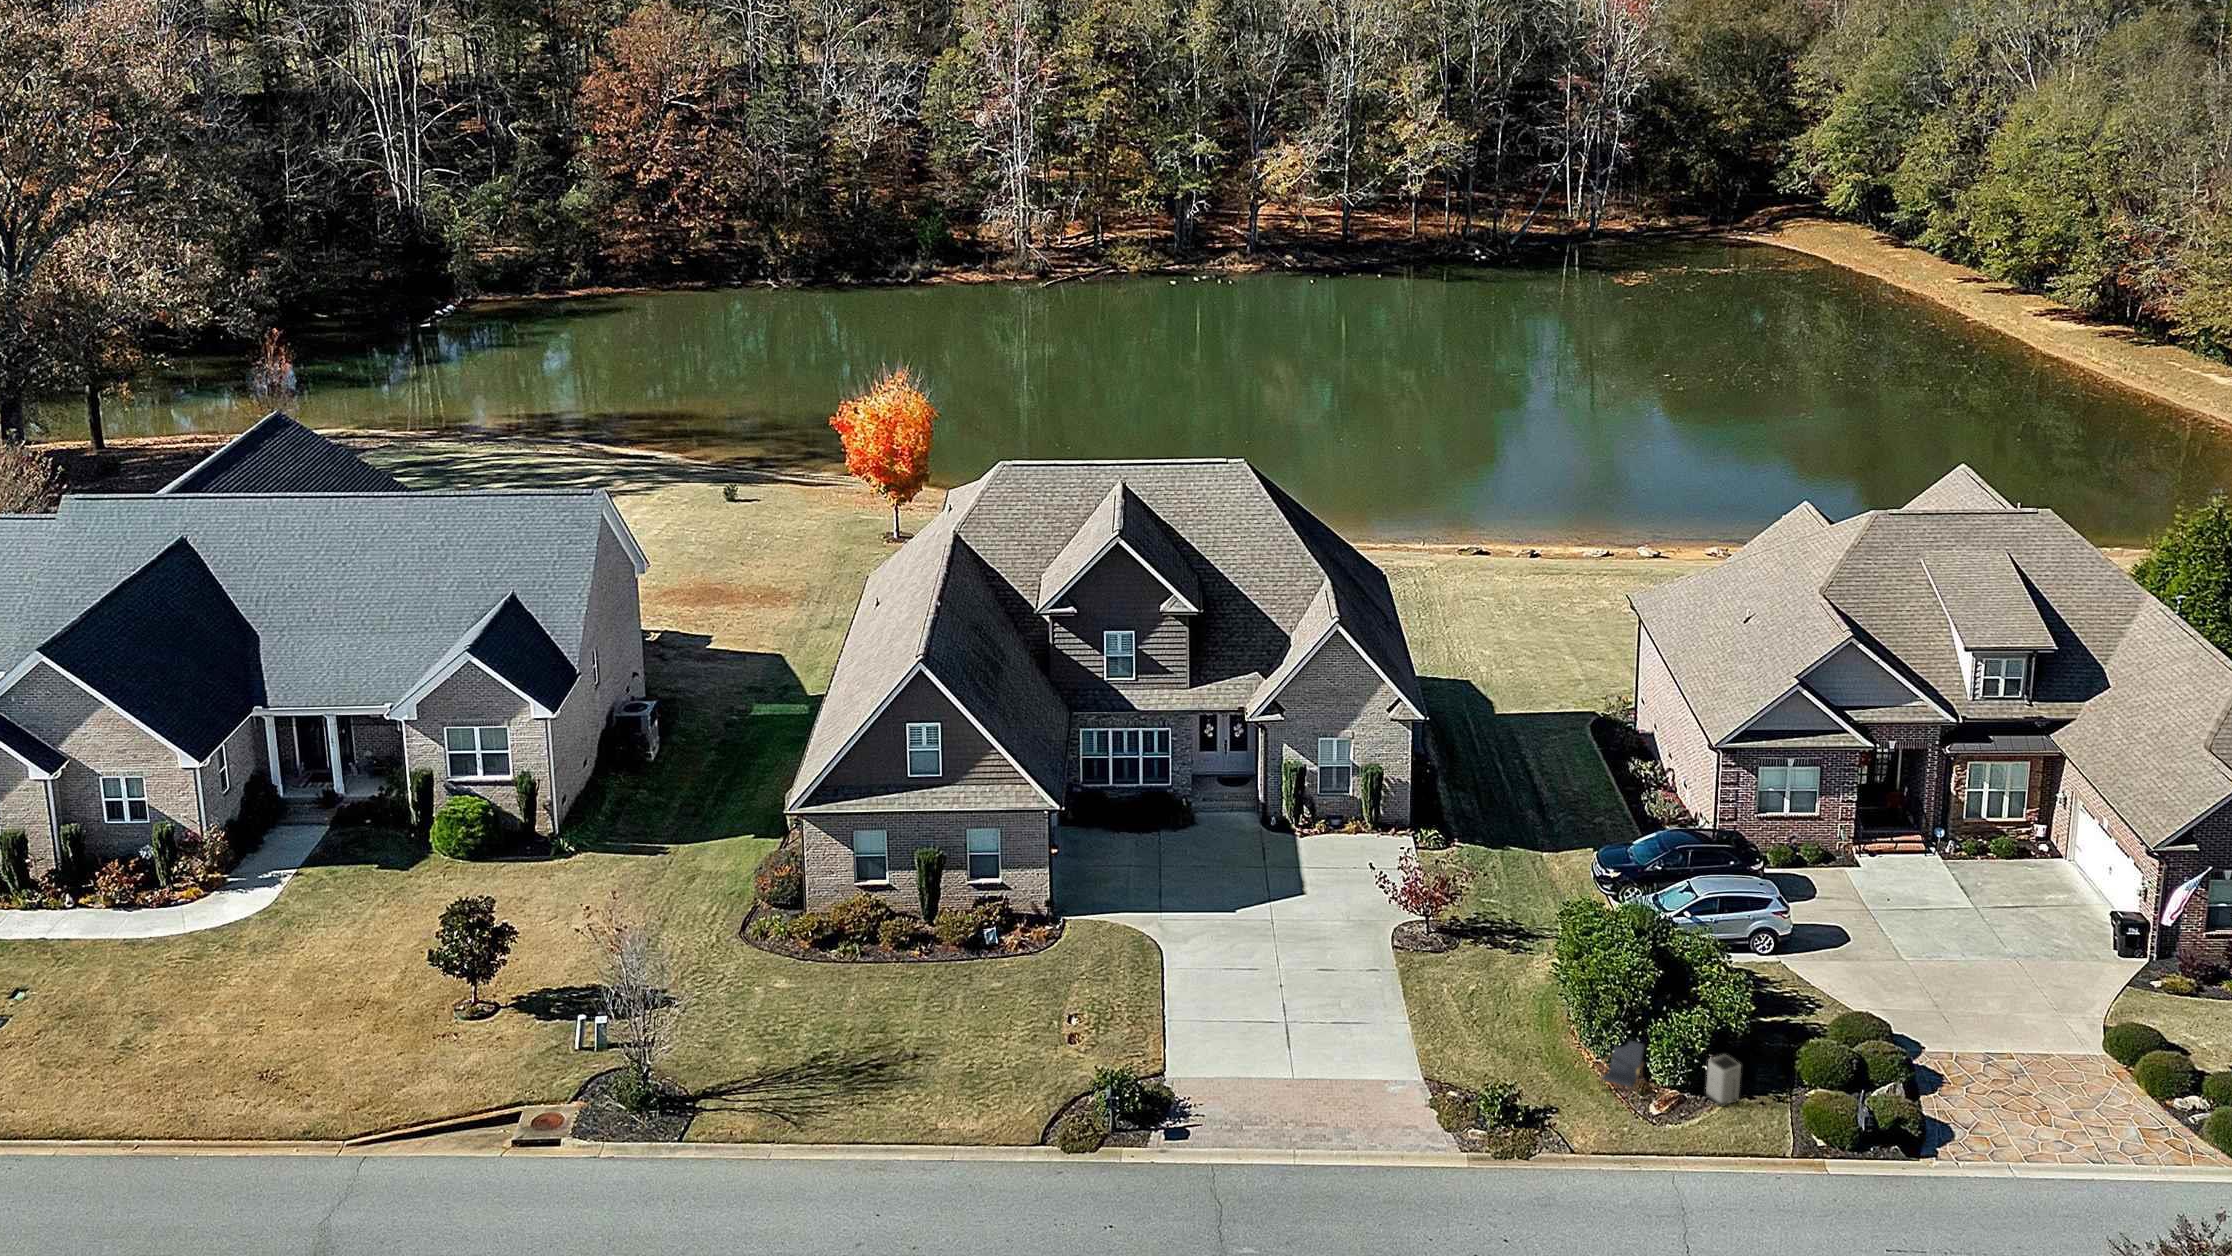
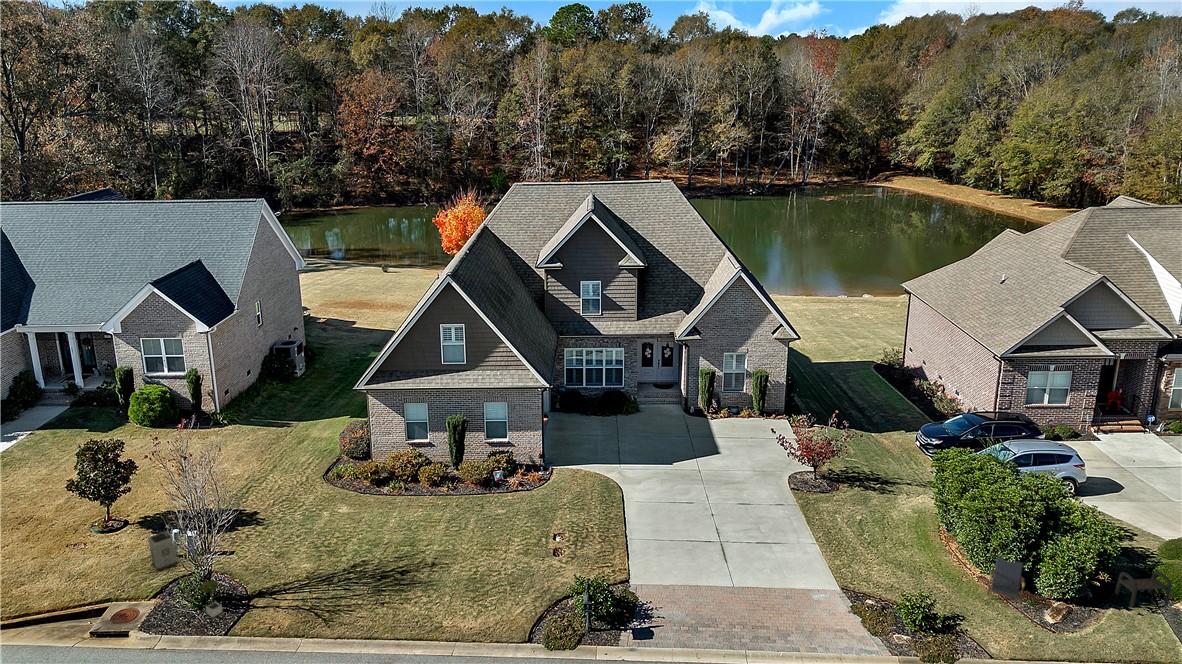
bench: none [1762,1053,1820,1098] -> present [1115,571,1172,607]
trash can: present [1706,1055,1741,1107] -> present [148,531,177,571]
potted tree: none [645,1076,668,1121] -> present [200,581,222,617]

